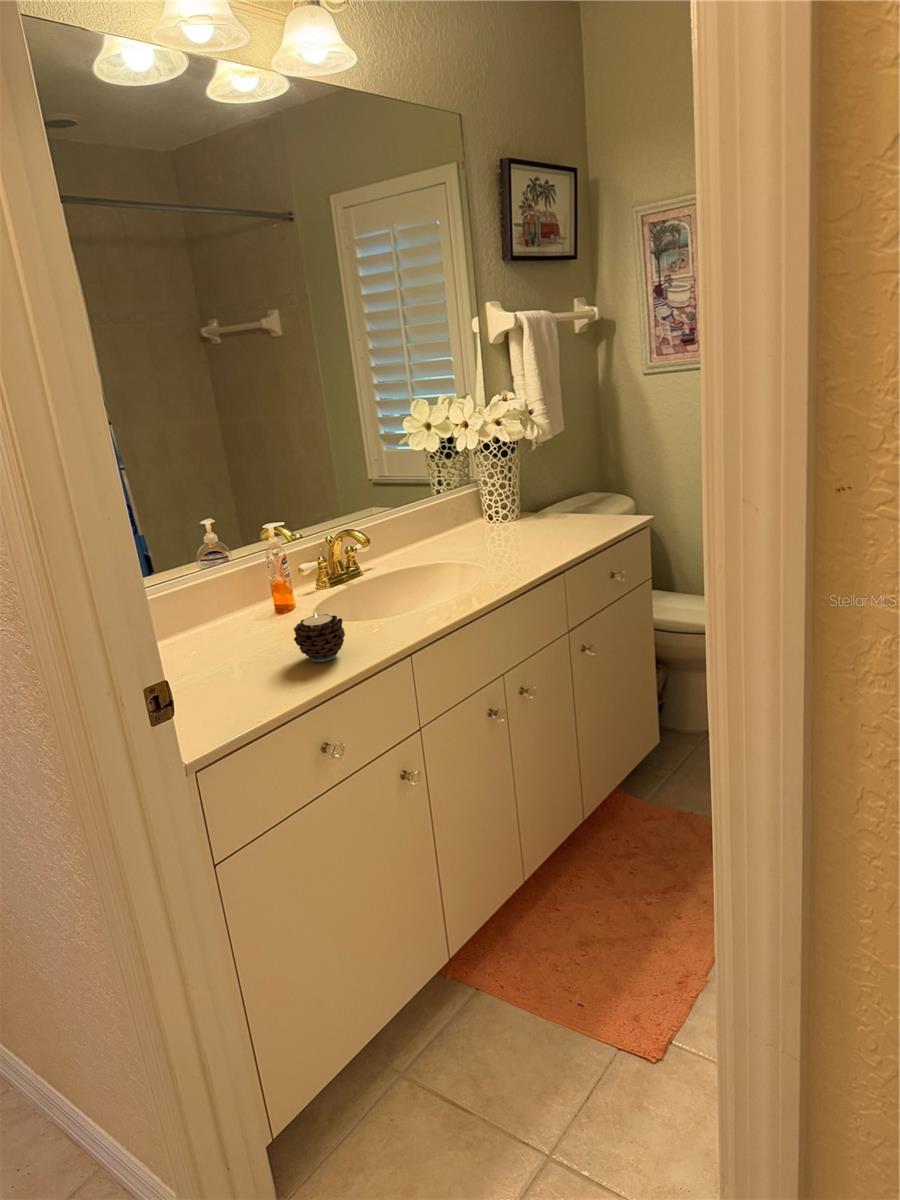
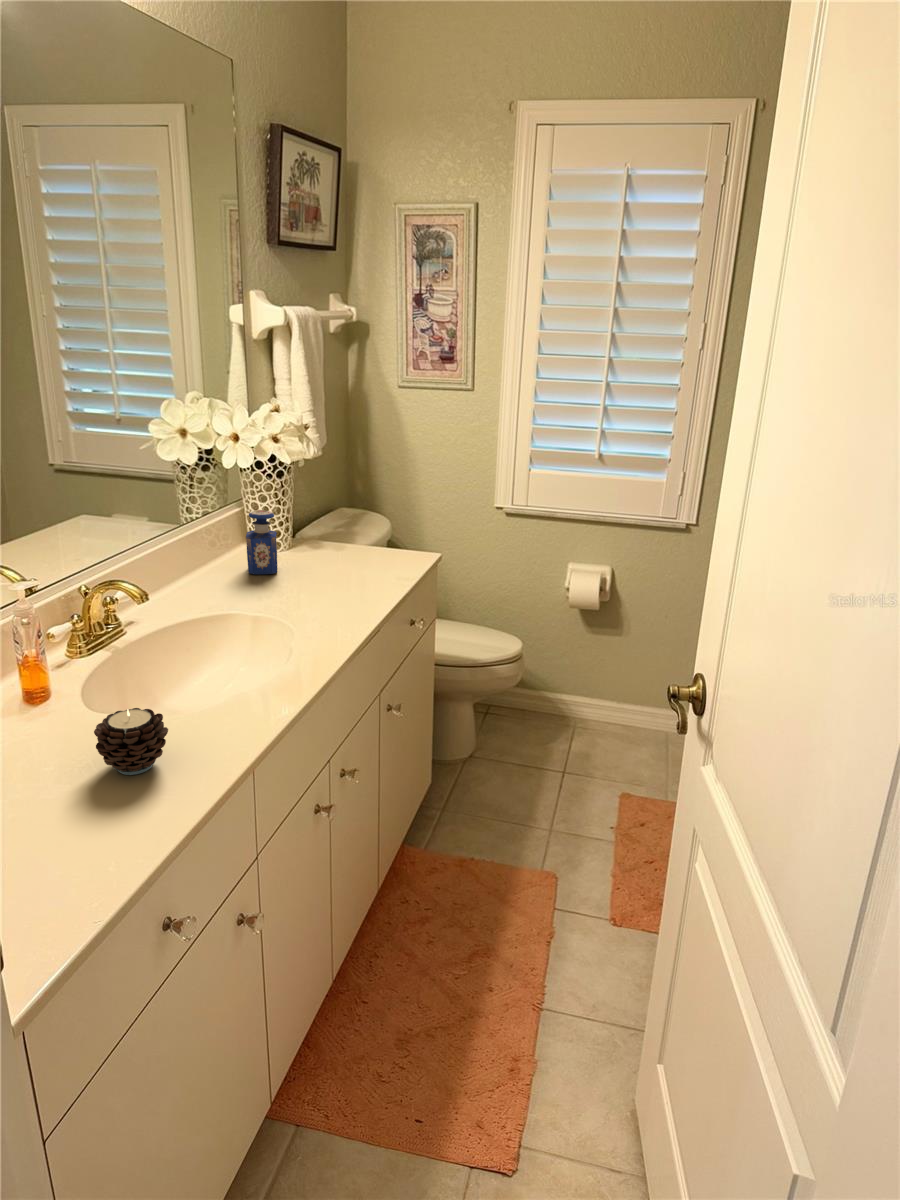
perfume bottle: none [471,483,500,537] -> present [246,510,277,574]

